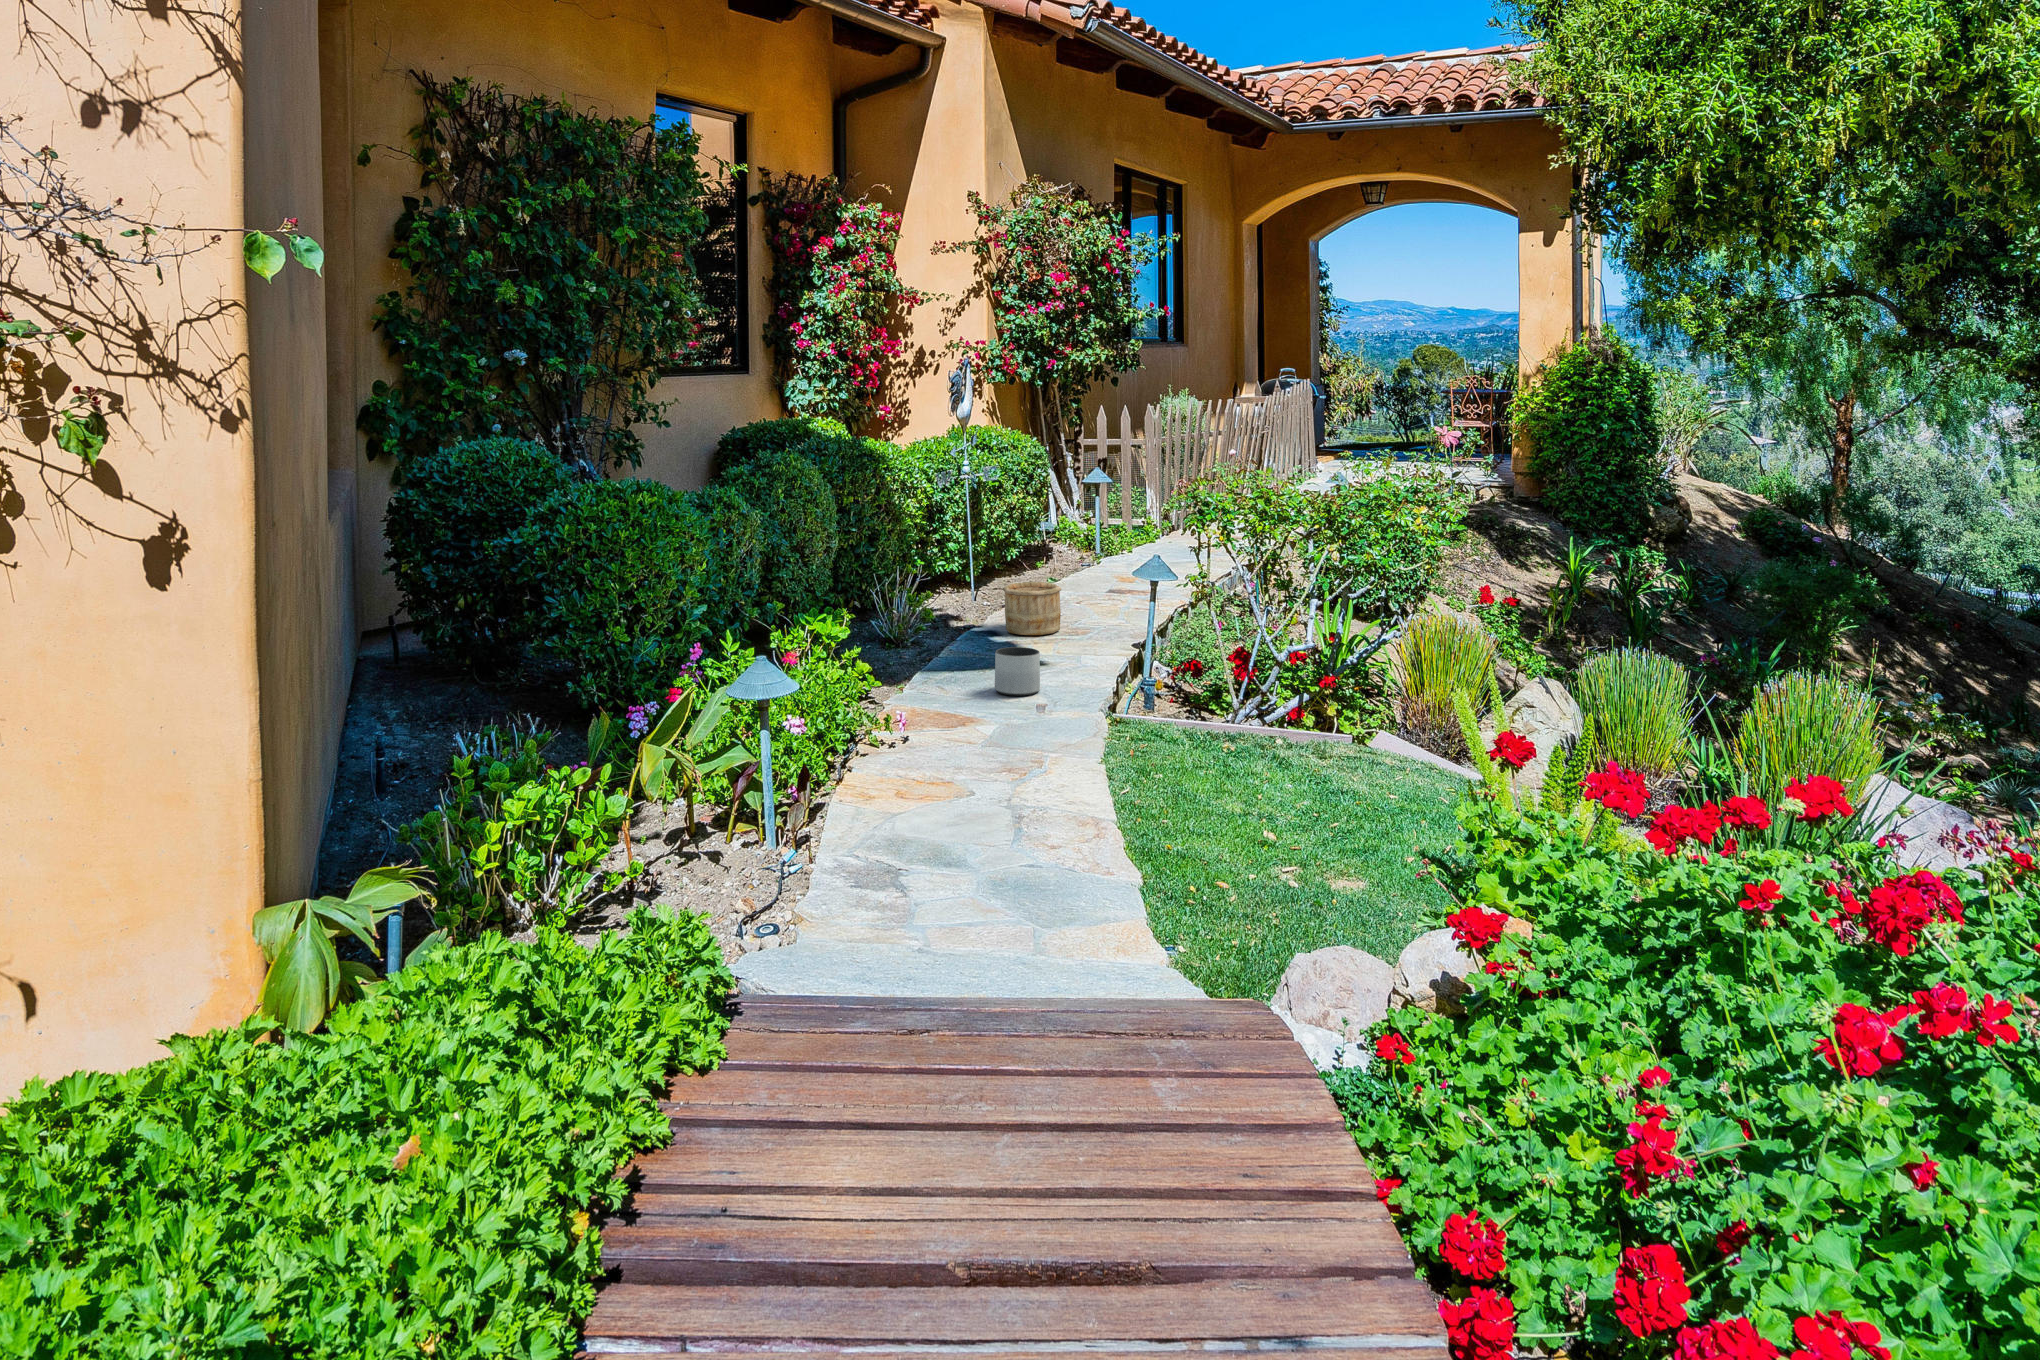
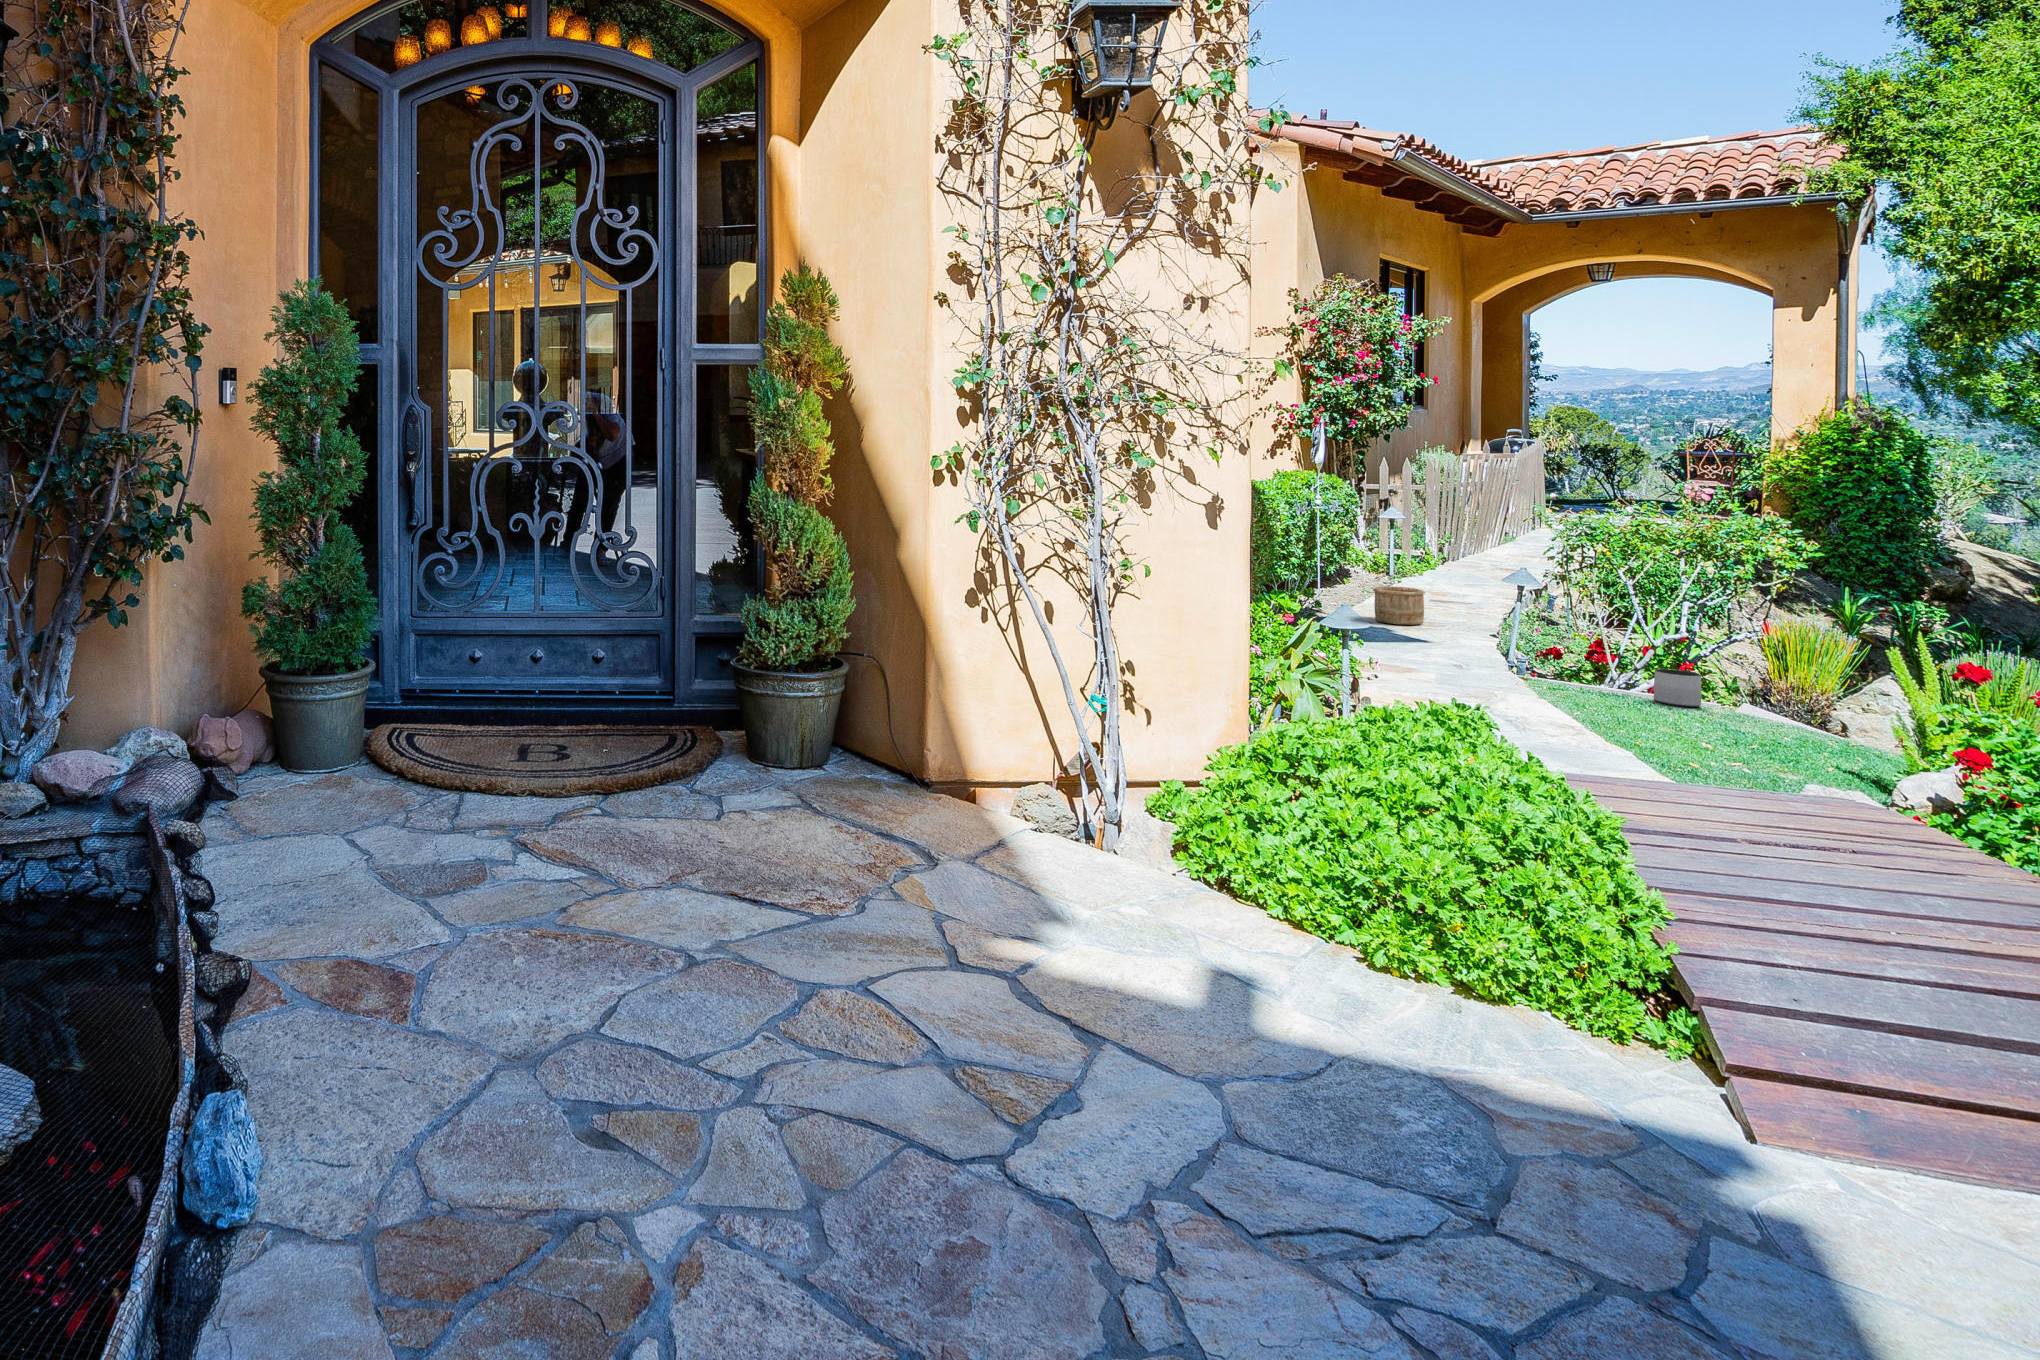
planter: present [995,647,1040,696] -> present [1654,669,1701,707]

